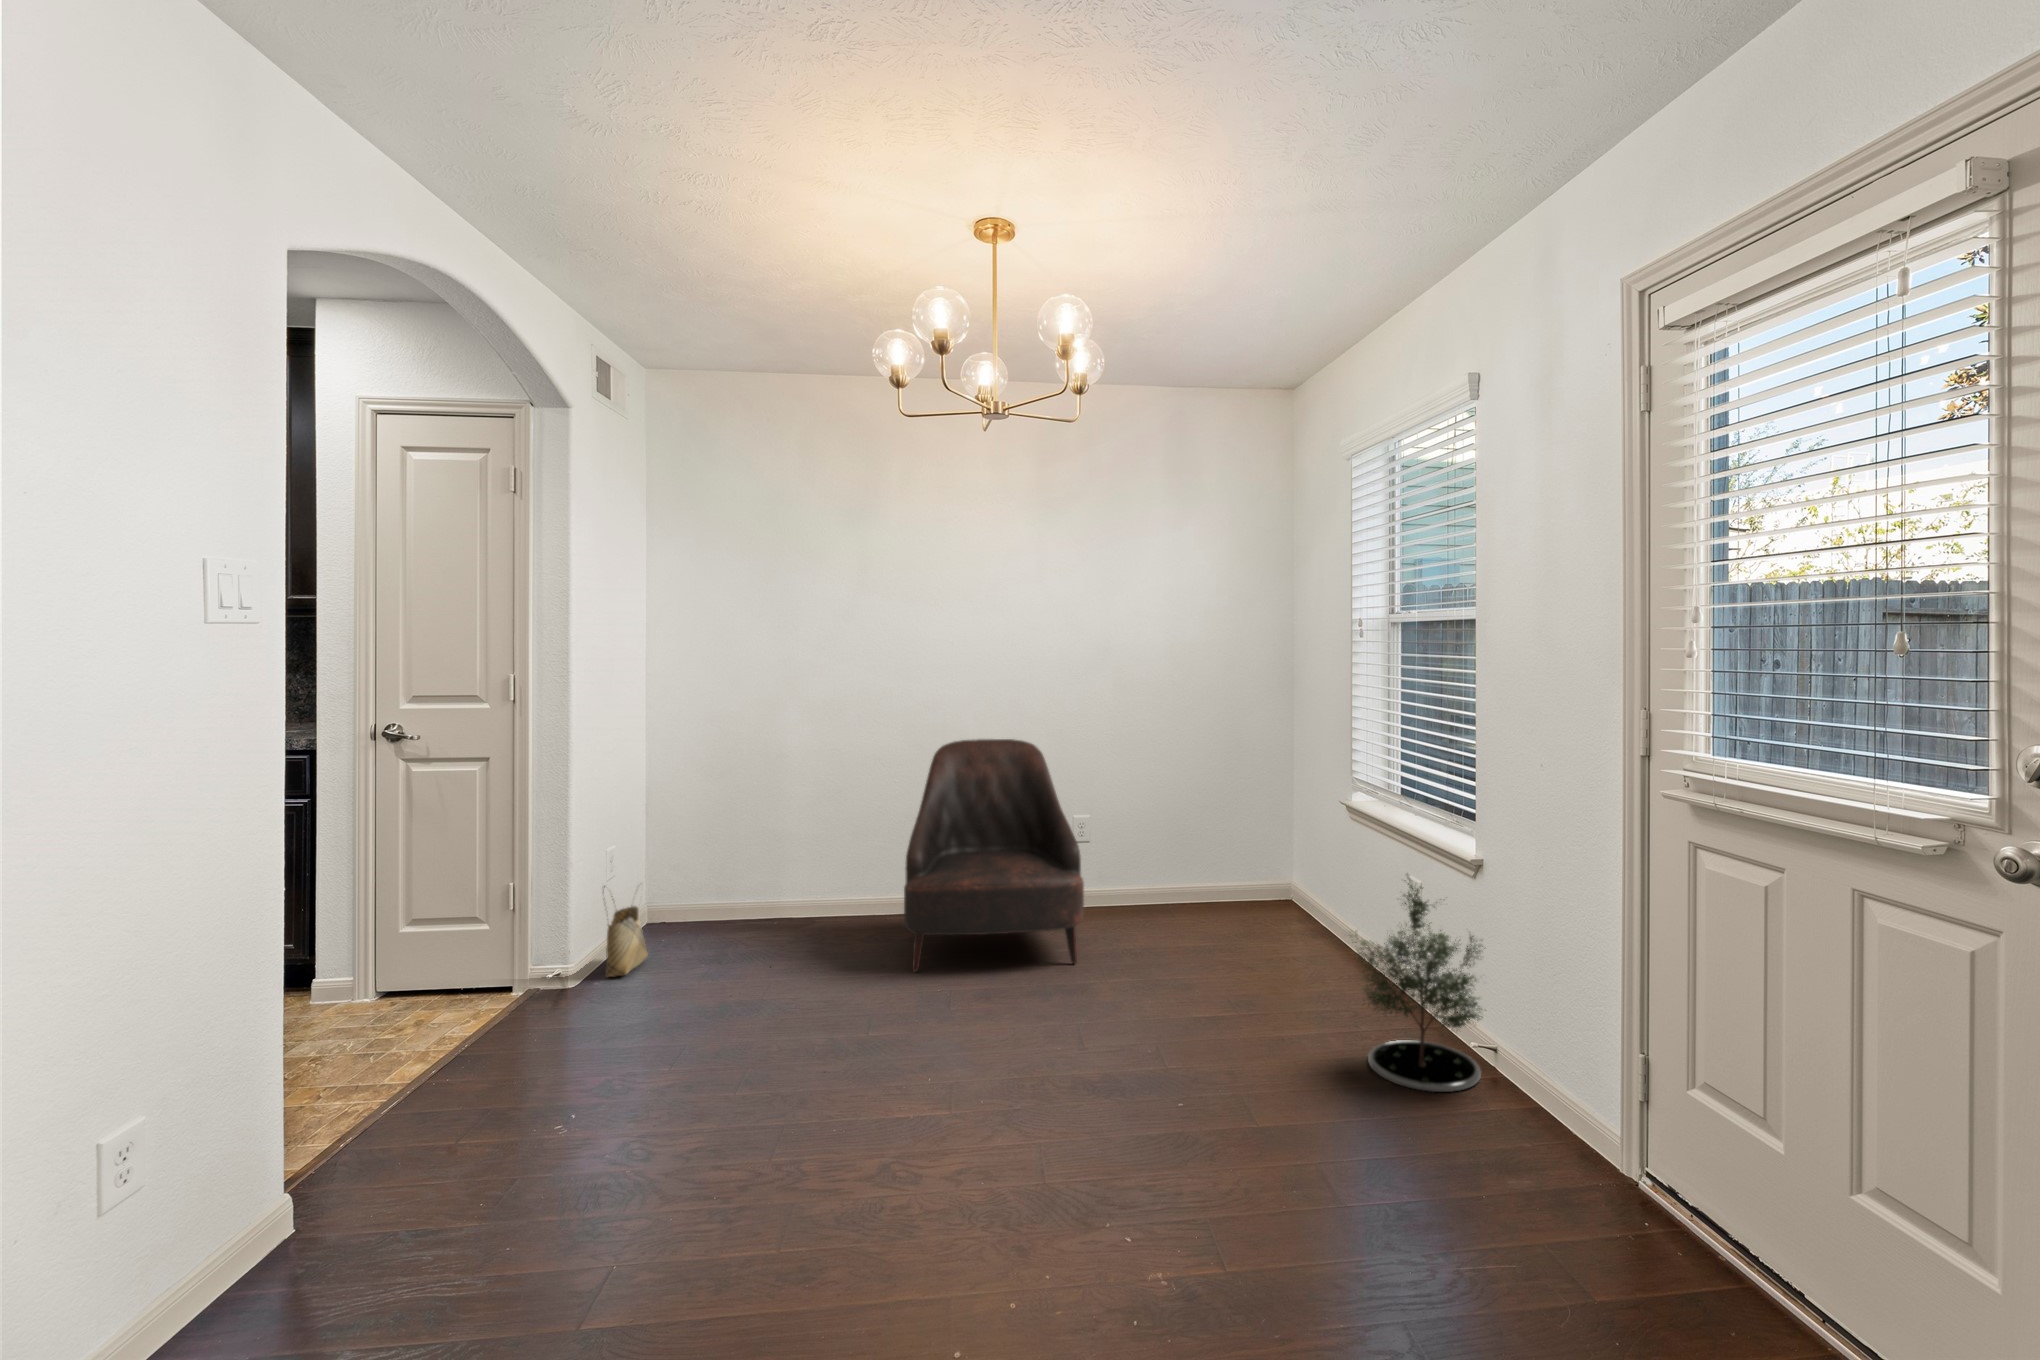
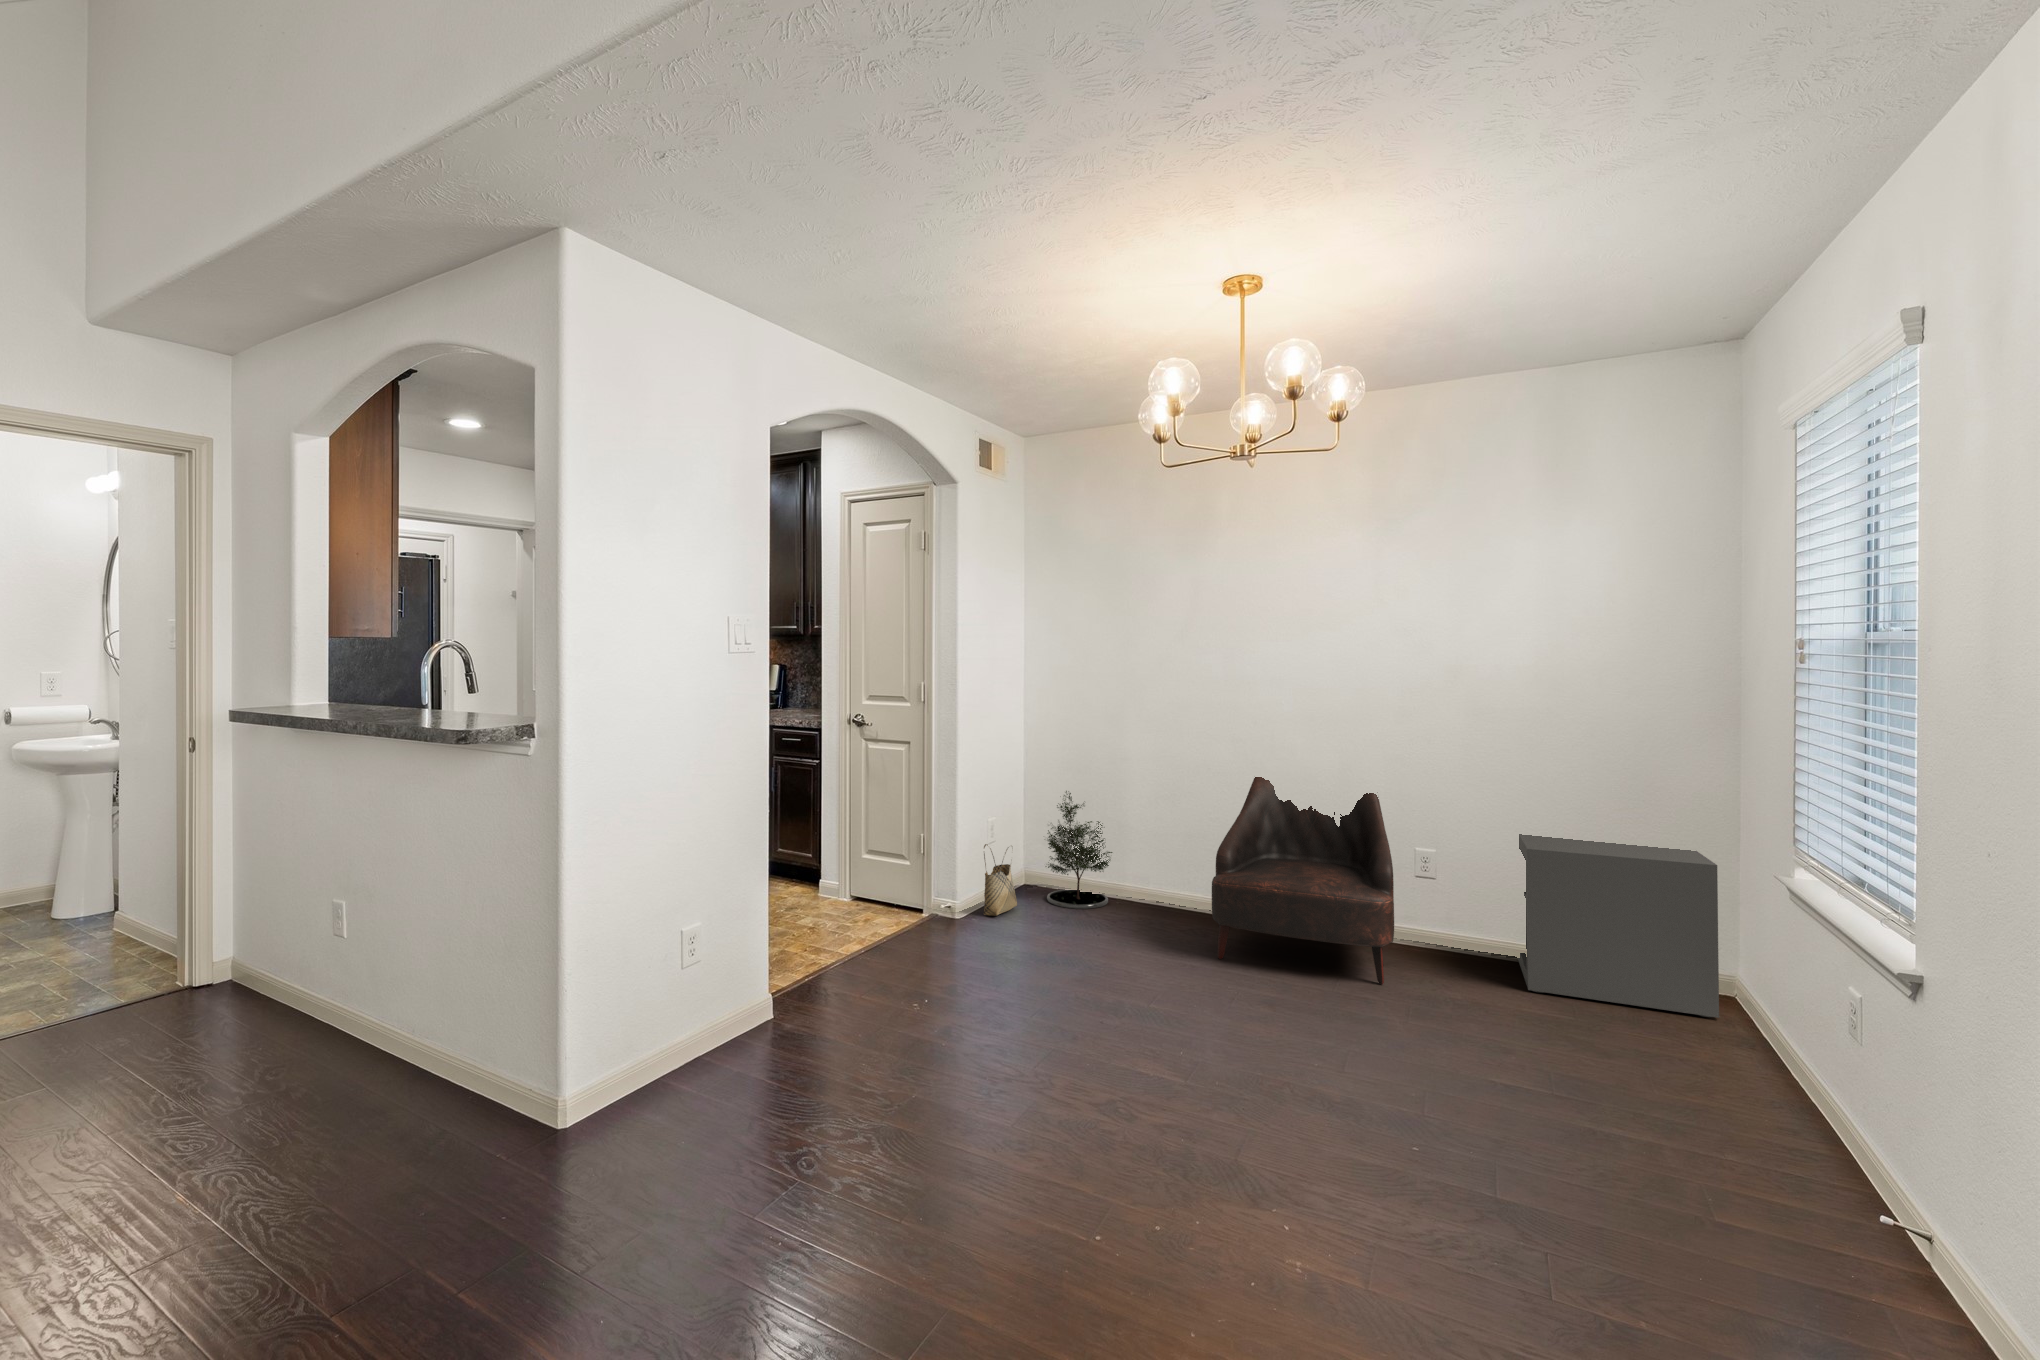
storage cabinet: none [1159,790,1318,943] -> present [1518,834,1719,1018]
potted tree: present [1350,877,1483,1092] -> present [1047,791,1112,909]

